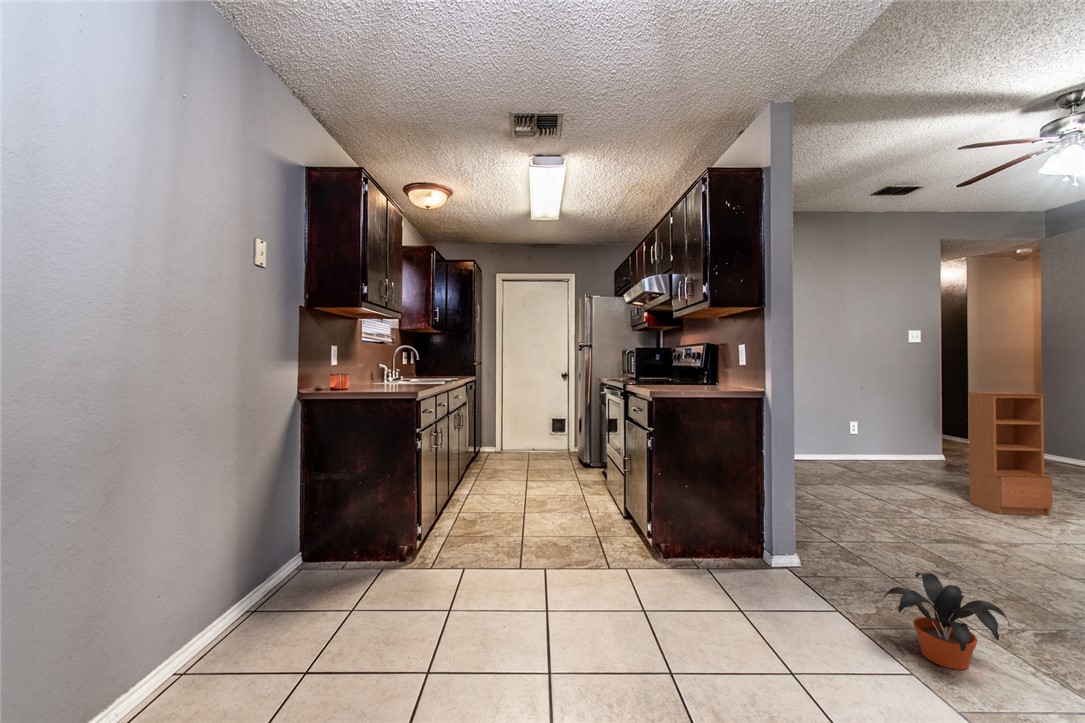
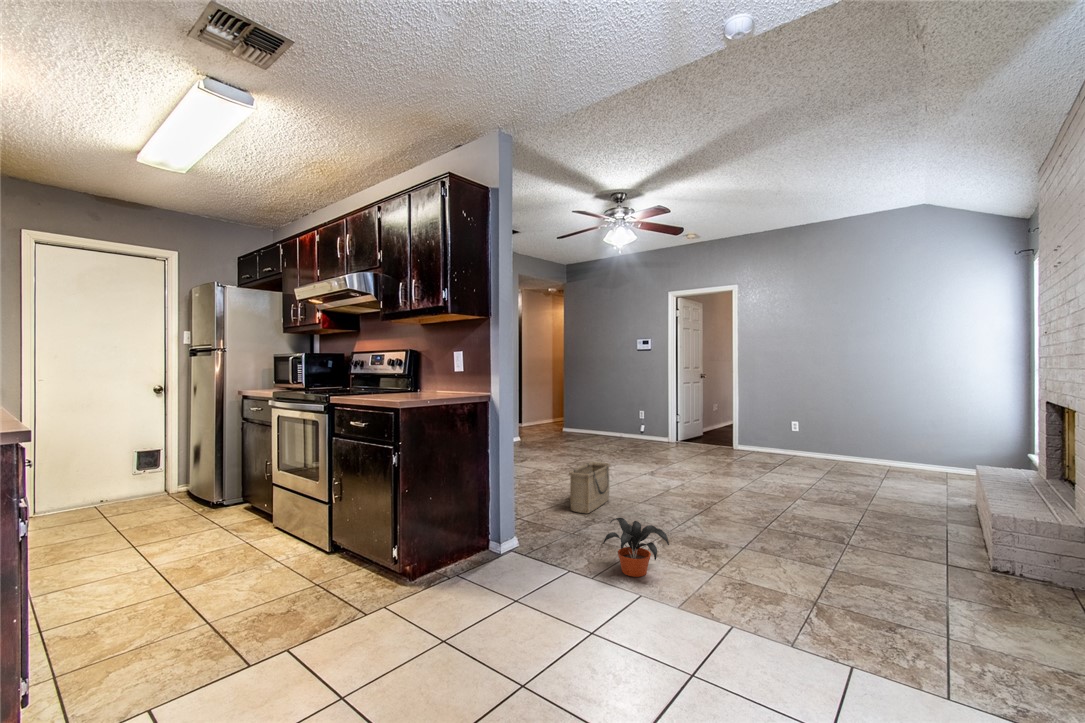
bookcase: present [968,392,1052,516] -> none [559,389,599,474]
basket: none [920,497,1021,565] -> present [569,462,610,513]

